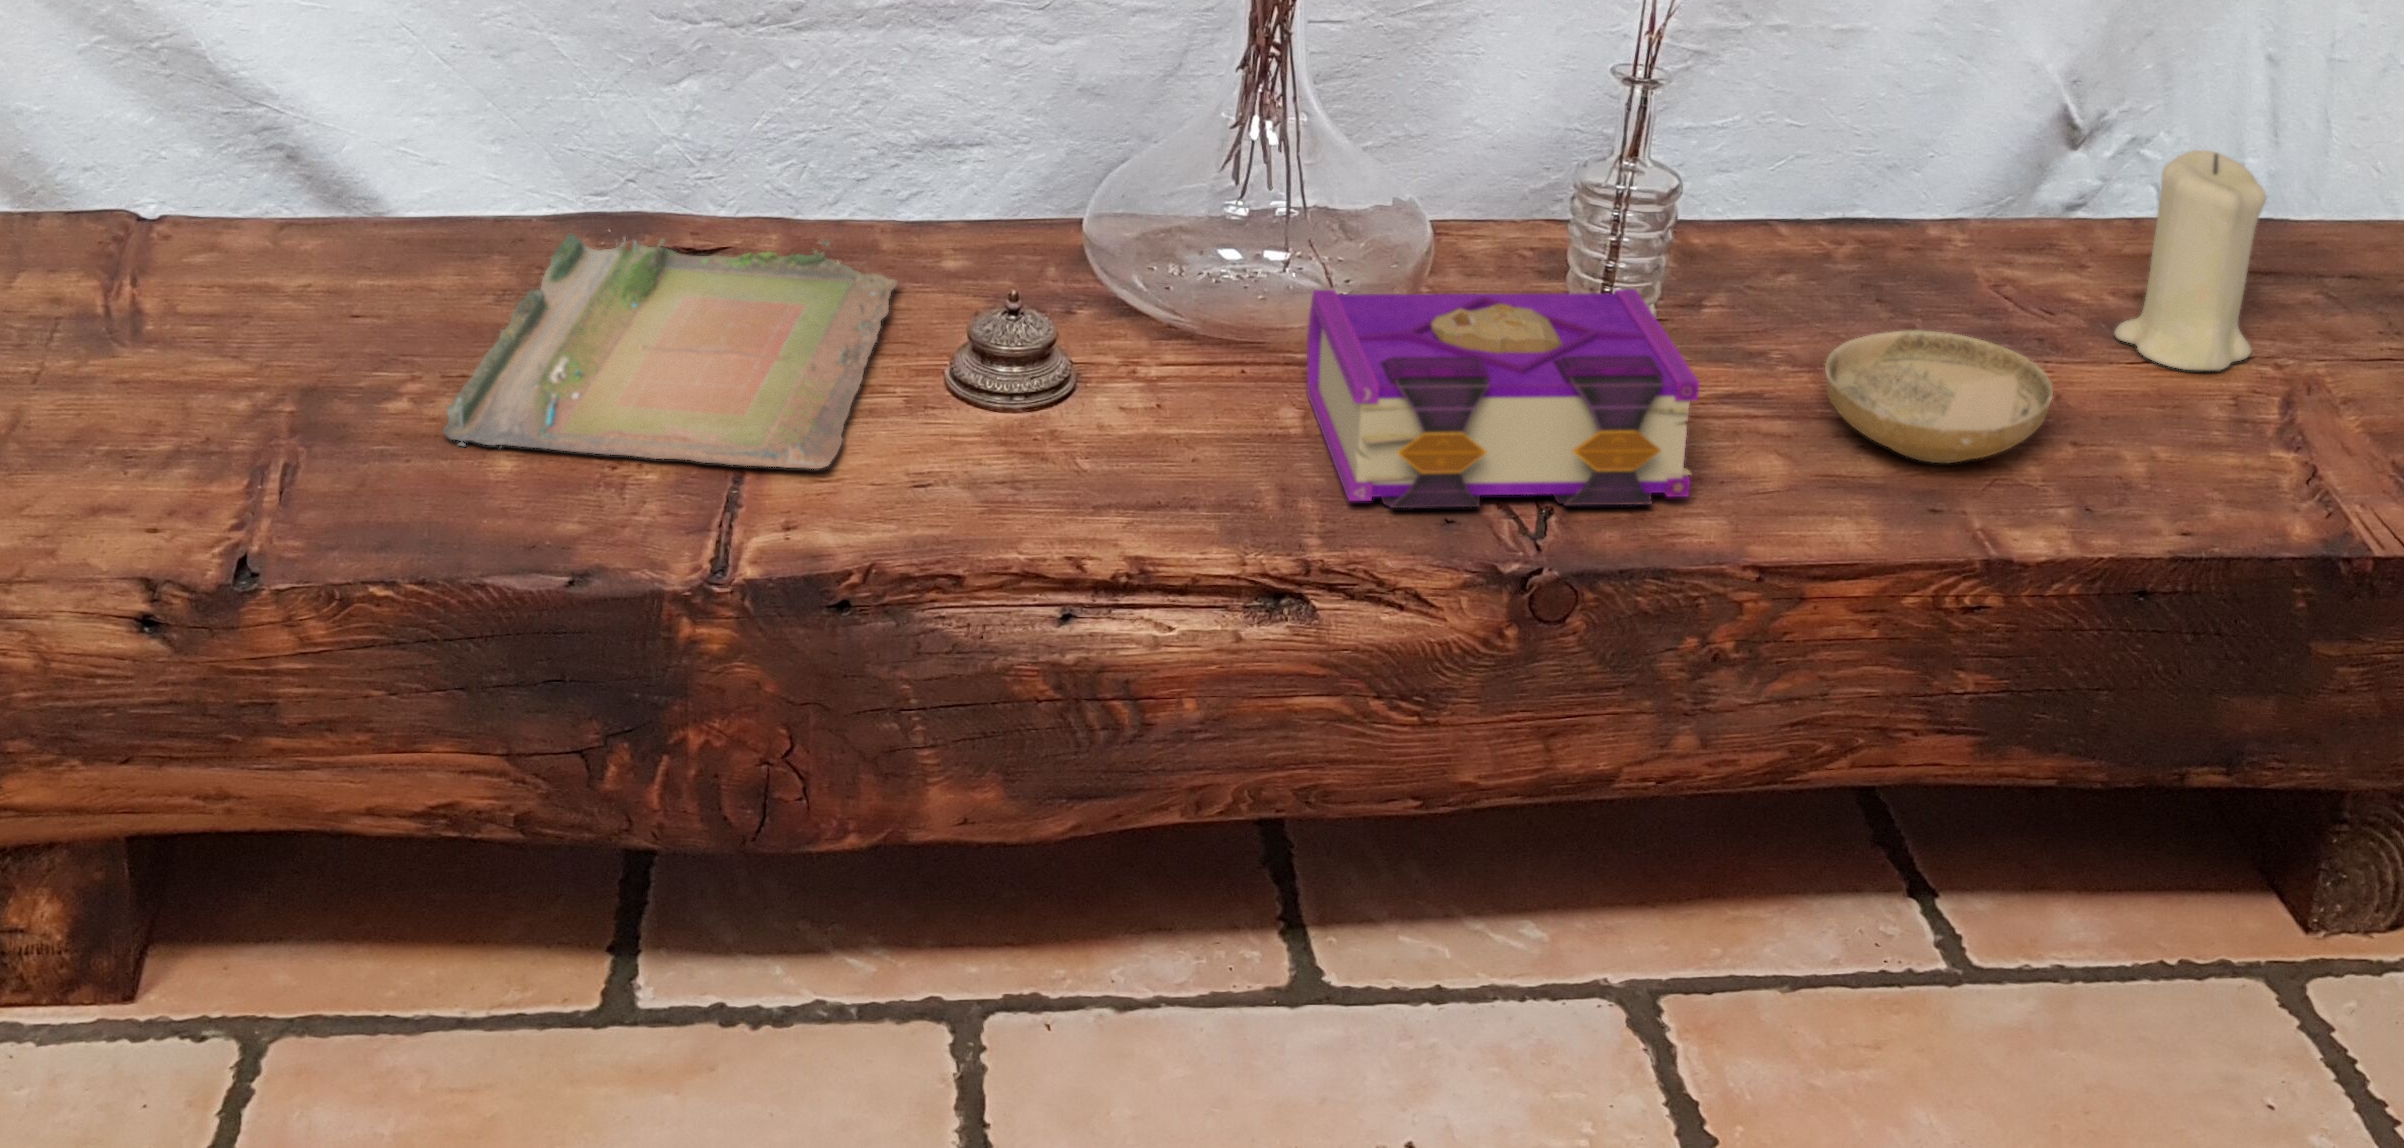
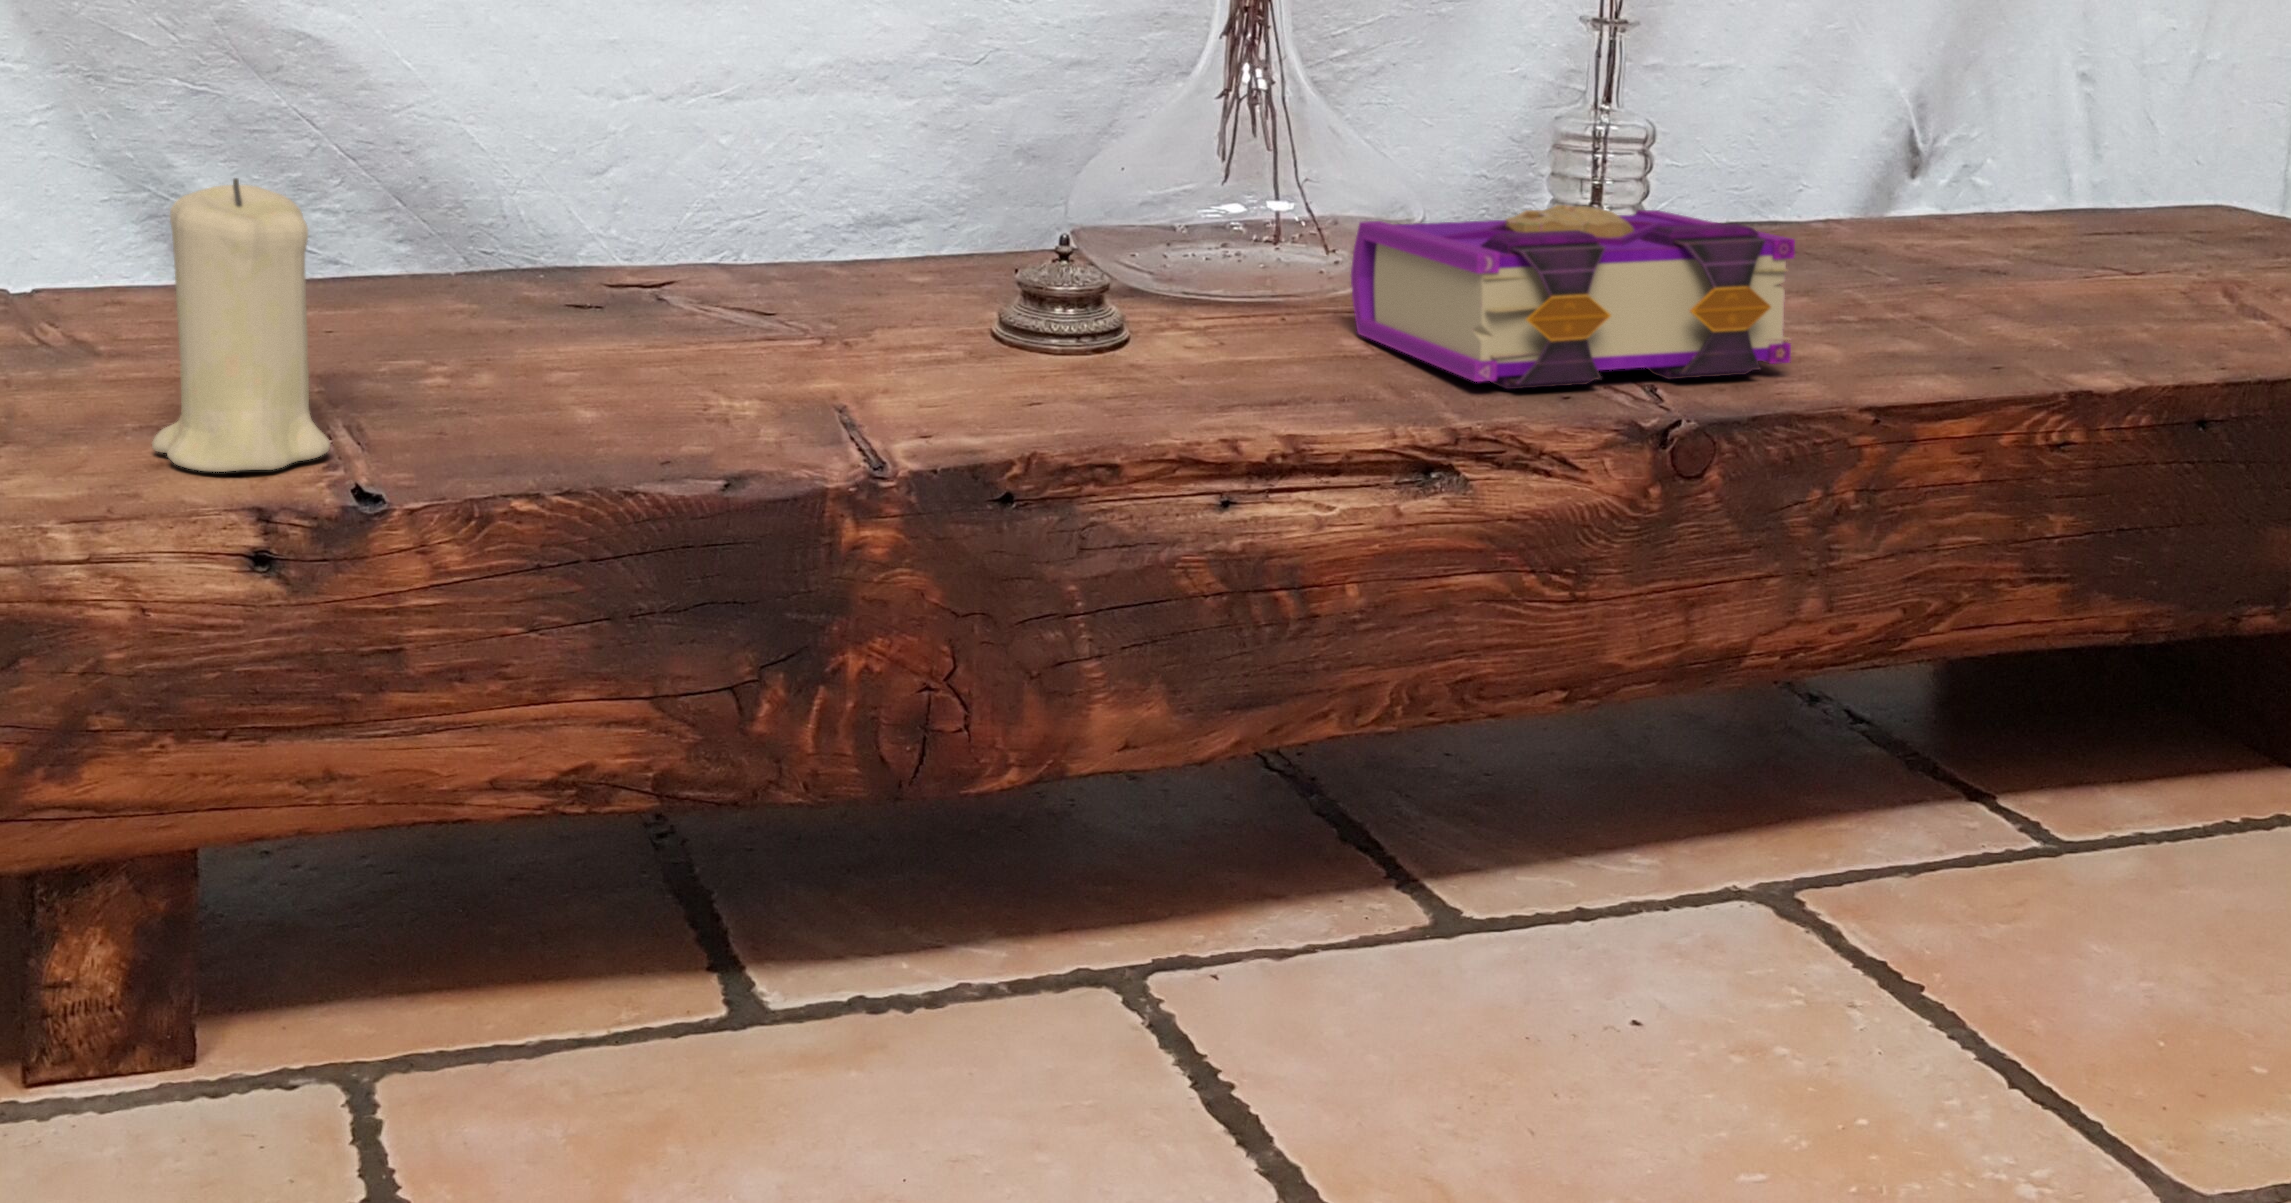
candle: present [2115,150,2266,371] -> present [152,178,330,472]
tray: present [443,232,897,469] -> none [515,240,940,405]
ceramic bowl: present [1825,330,2053,463] -> none [1847,240,2082,341]

